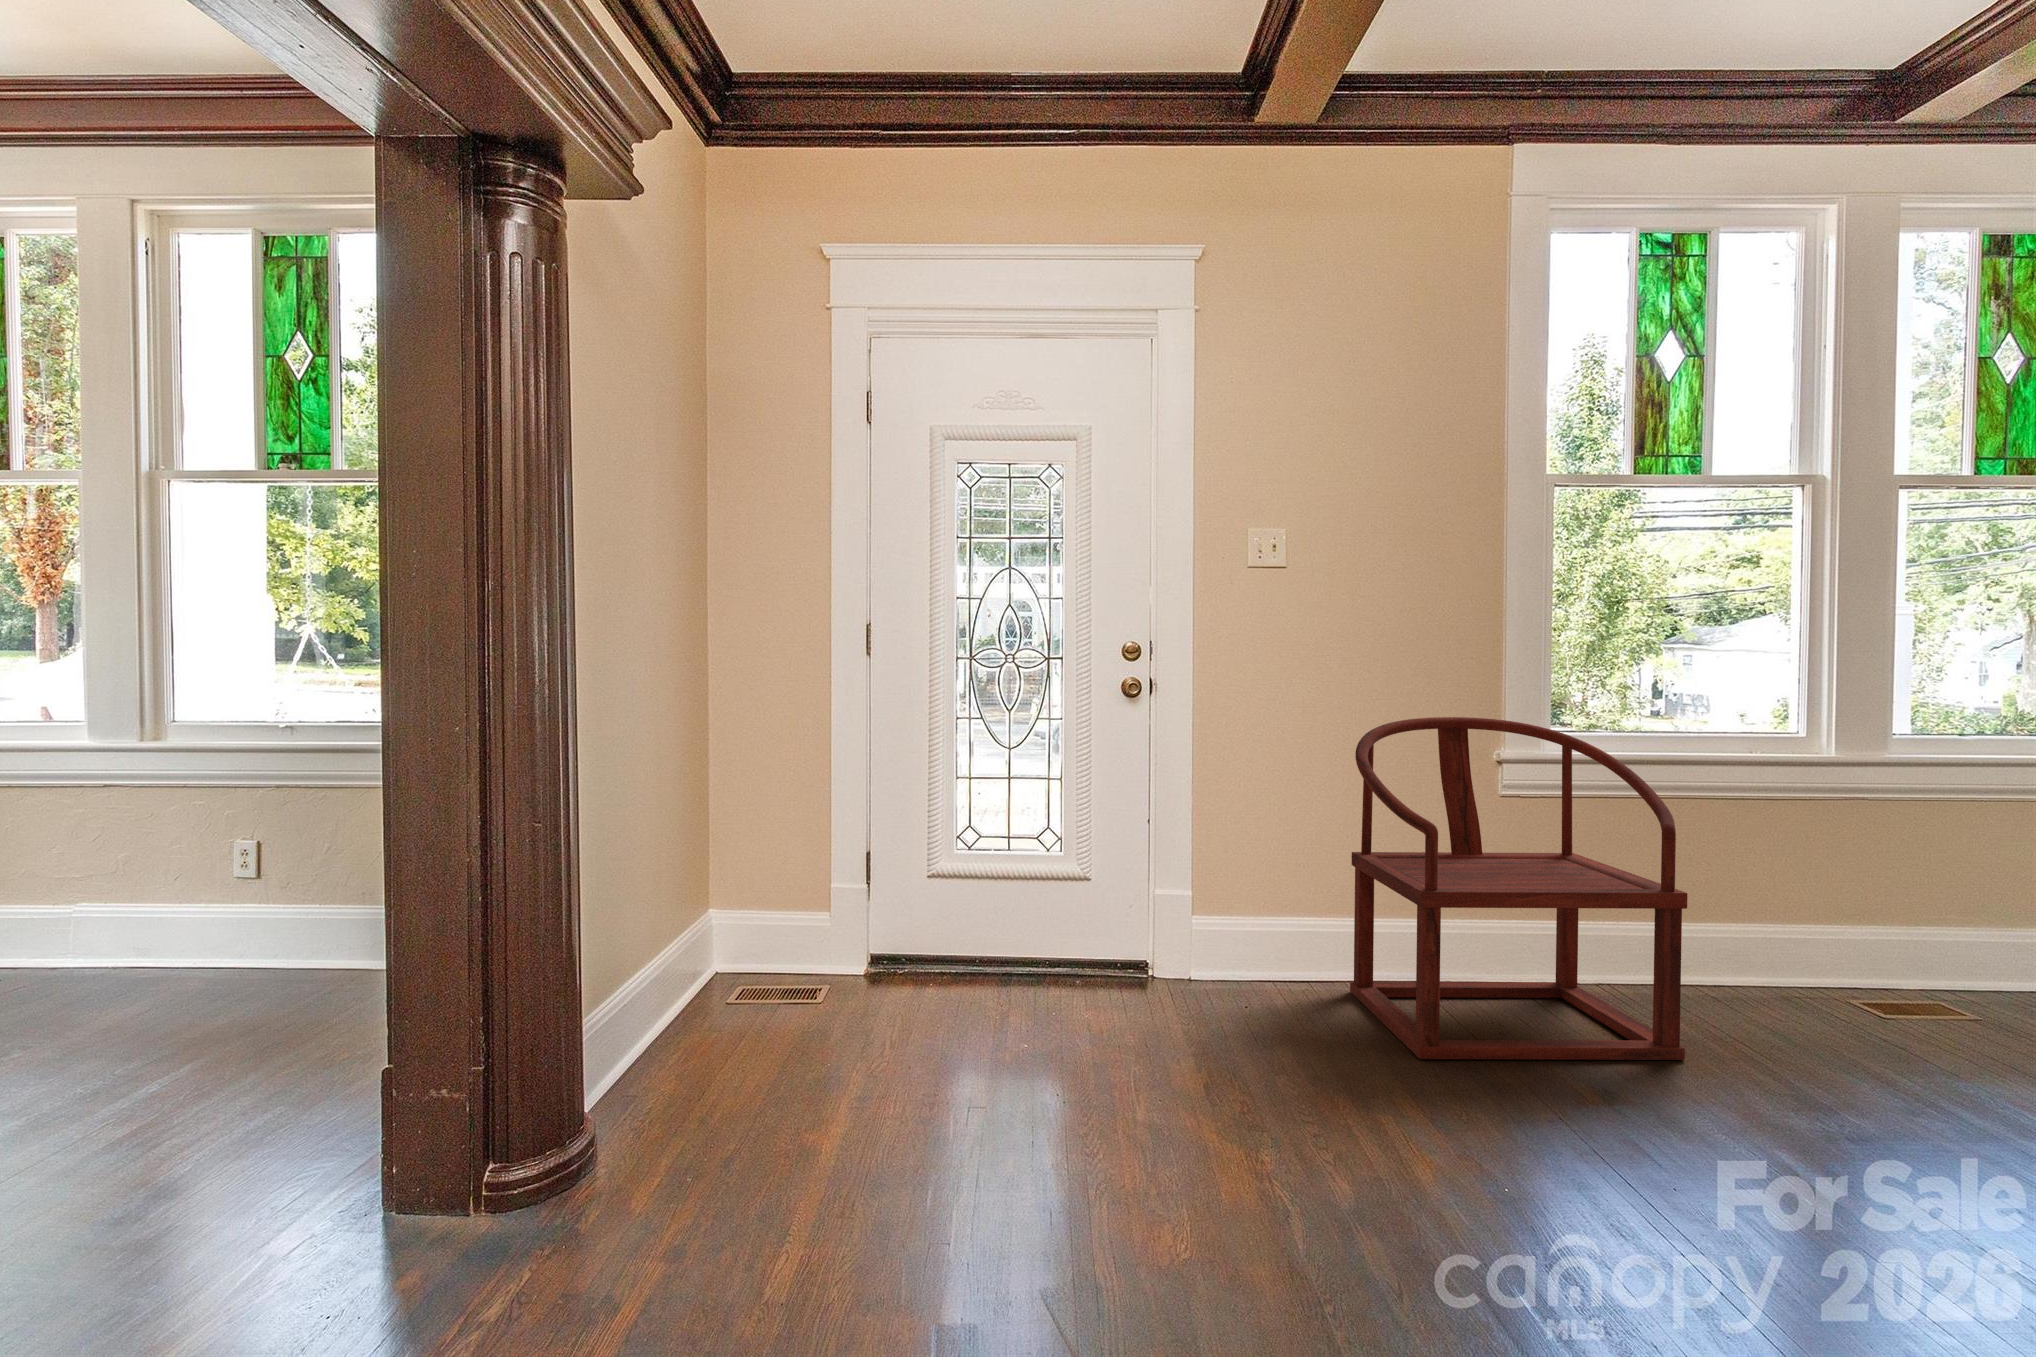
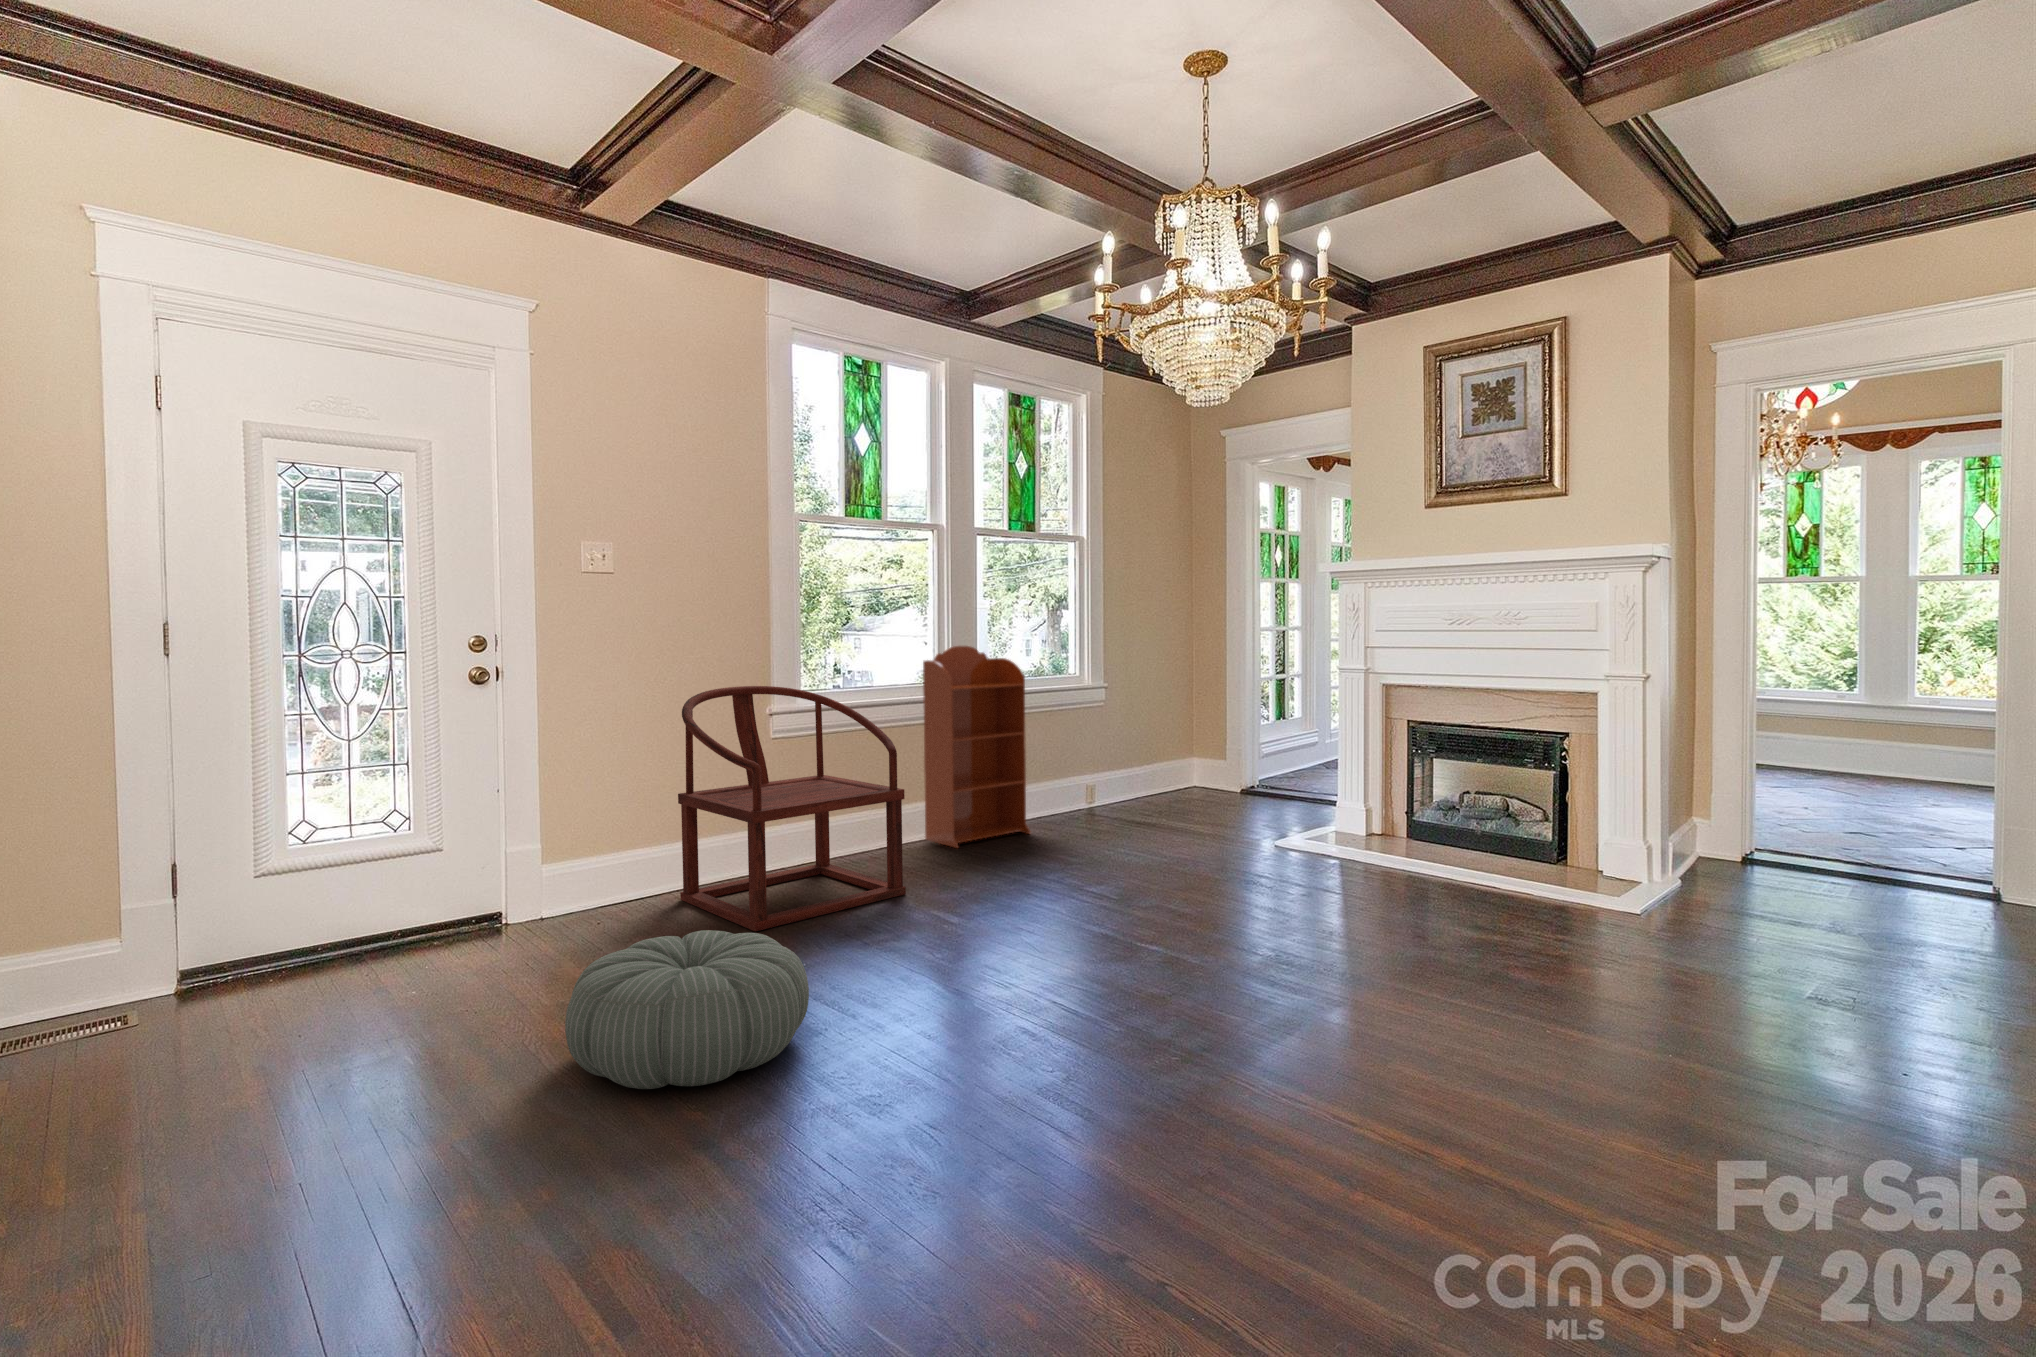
bookcase: none [1766,670,1991,1008] -> present [923,646,1030,848]
pouf: none [1089,1036,1412,1260] -> present [565,930,809,1089]

